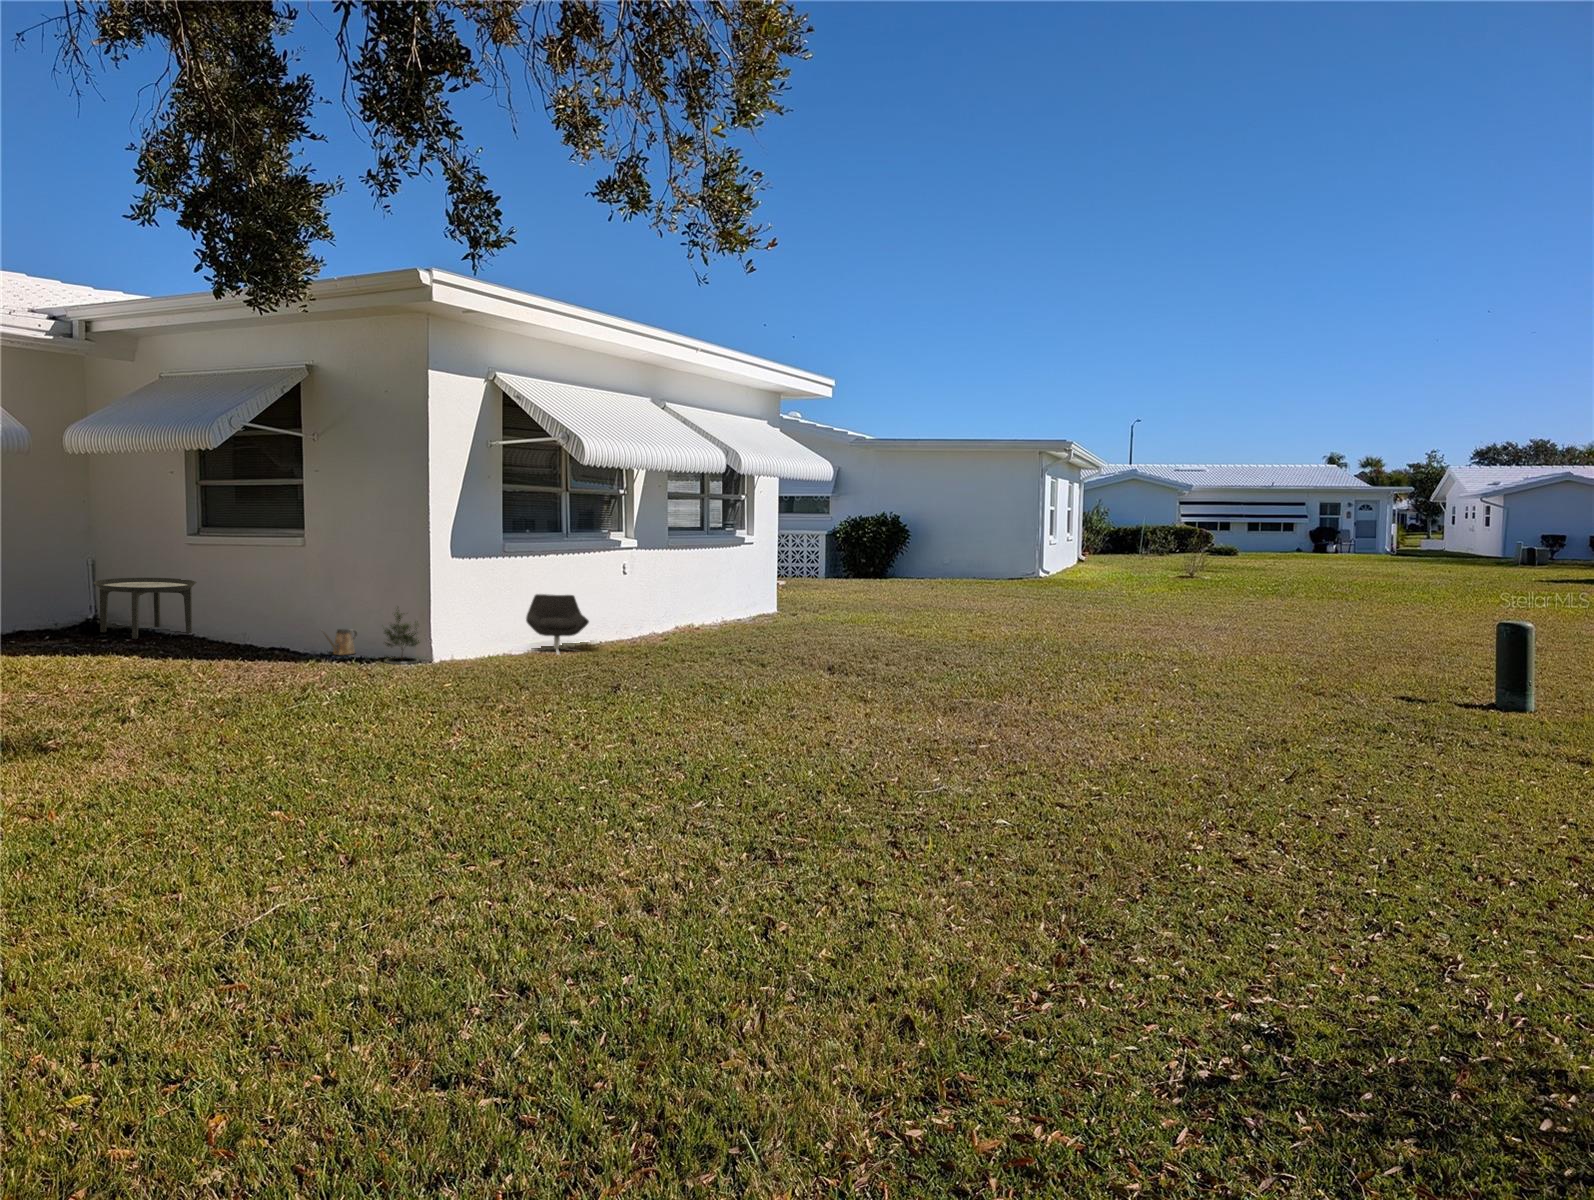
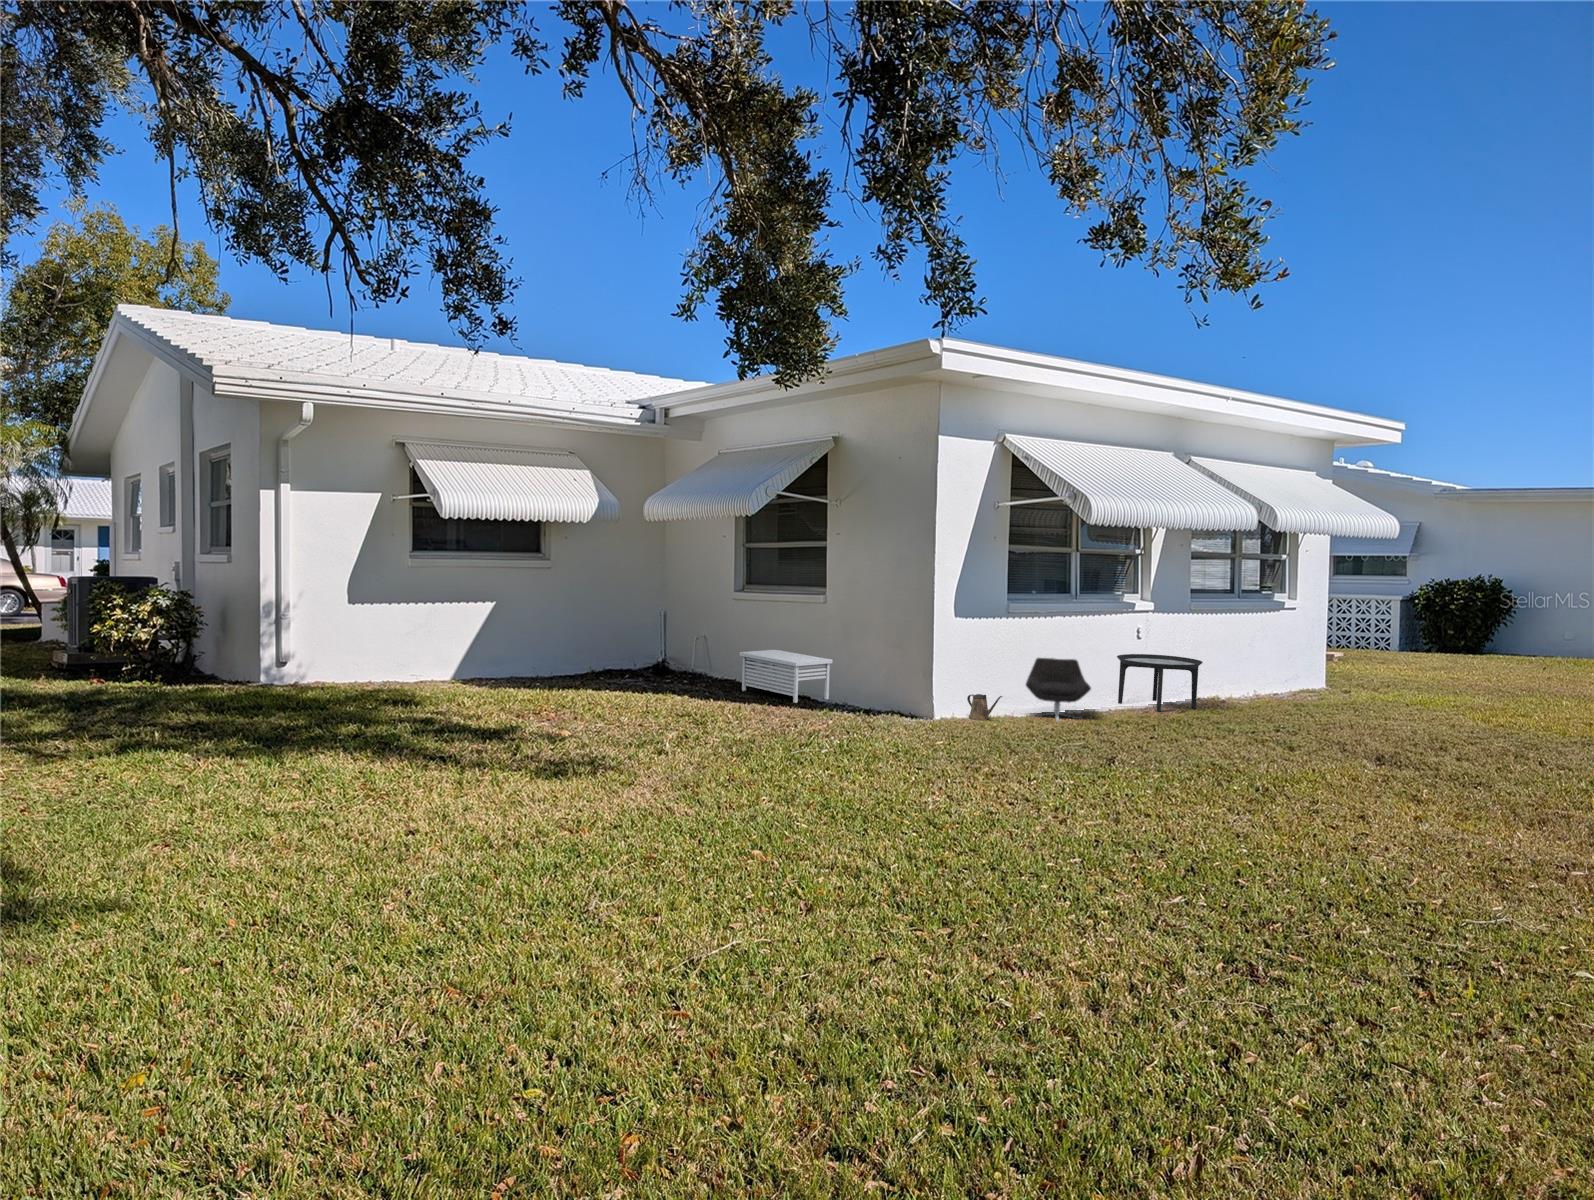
round table: present [93,578,197,639] -> present [1117,654,1203,712]
storage bench: none [197,594,315,652] -> present [740,650,833,703]
potted tree: present [384,608,420,664] -> none [885,664,923,722]
watering can: present [322,629,357,655] -> present [967,694,1002,720]

